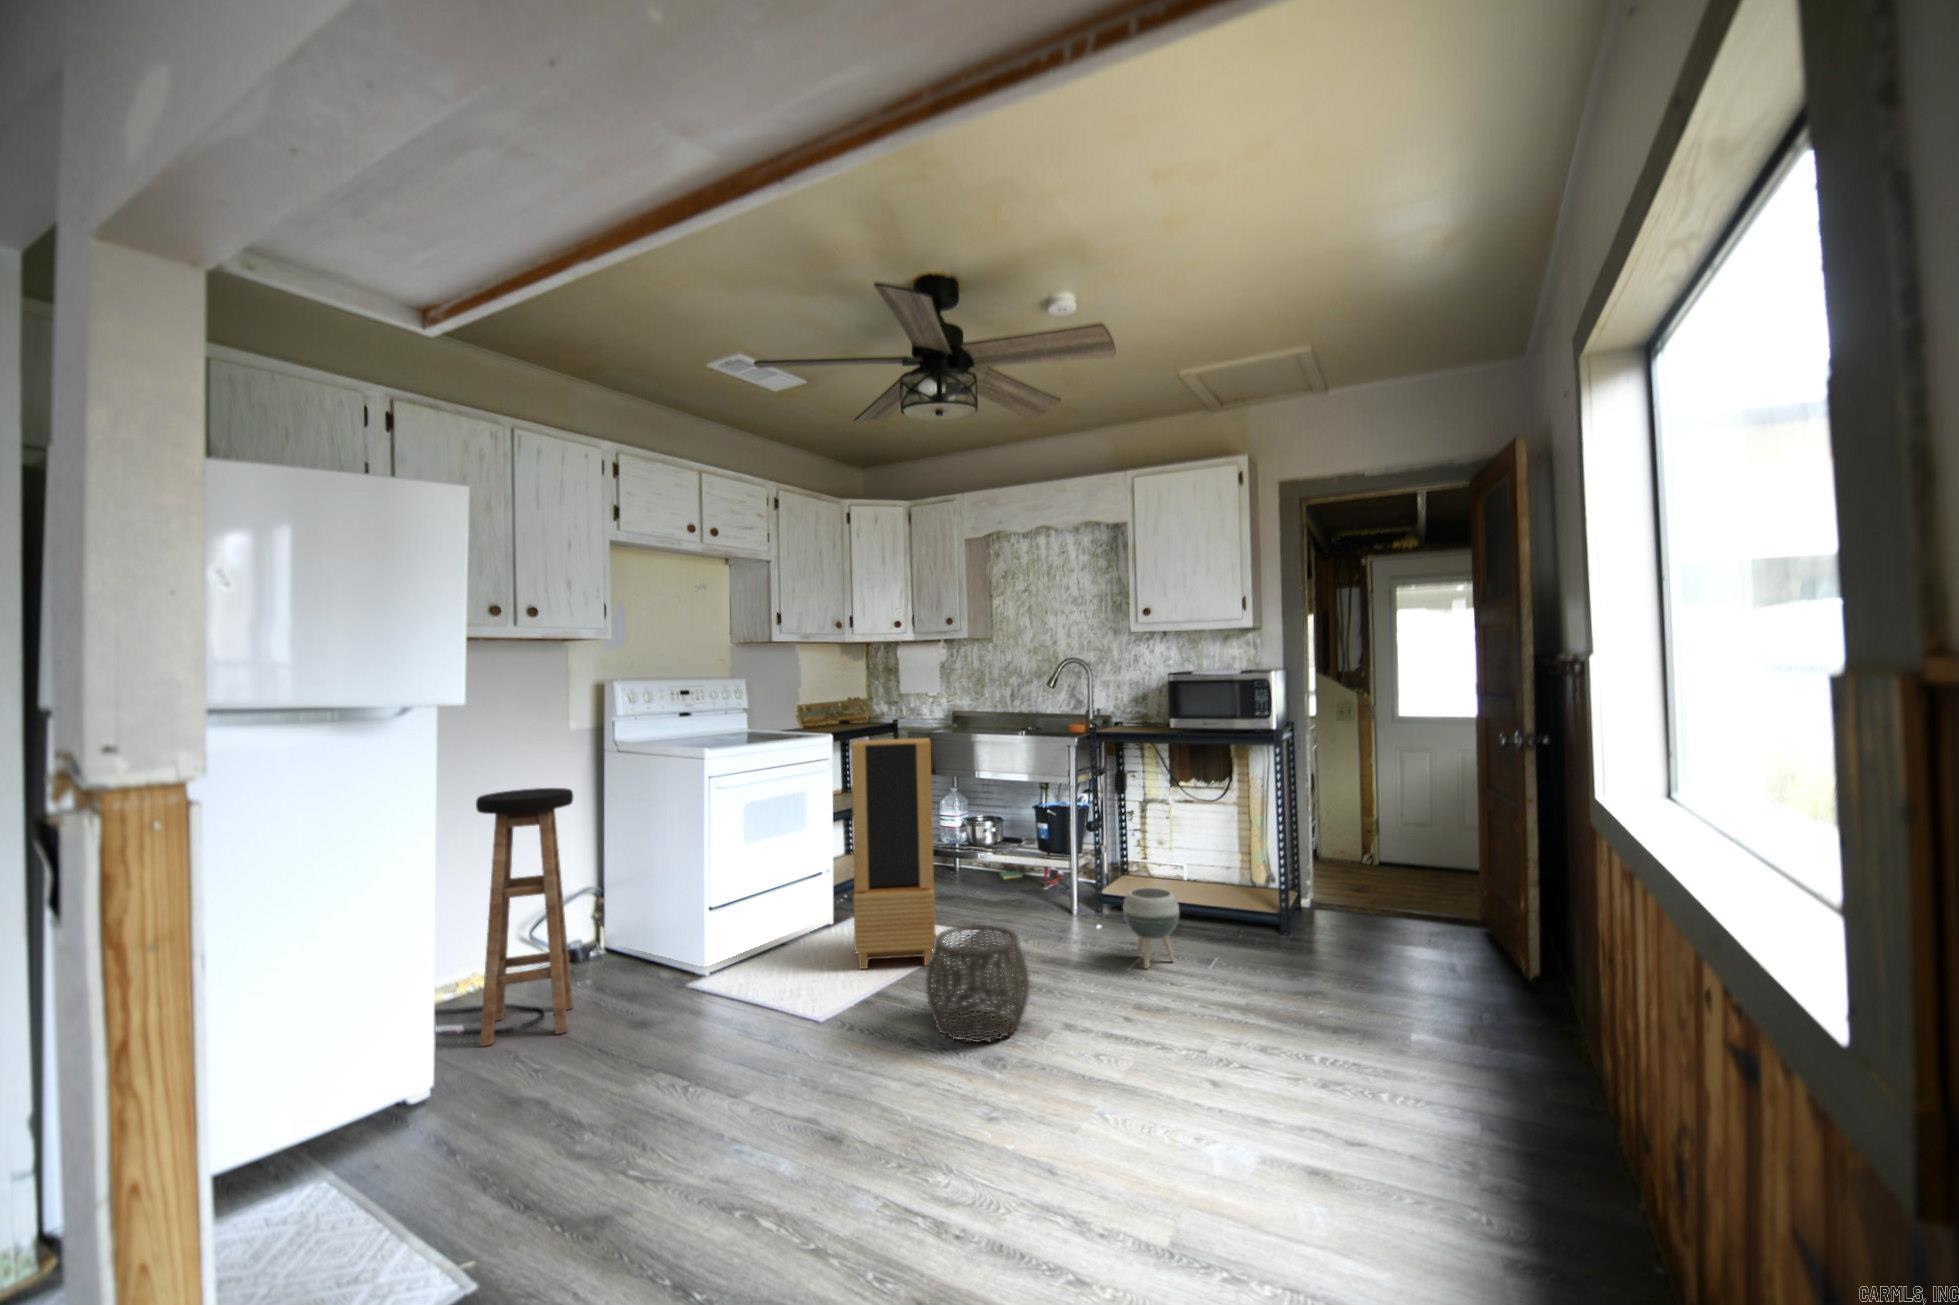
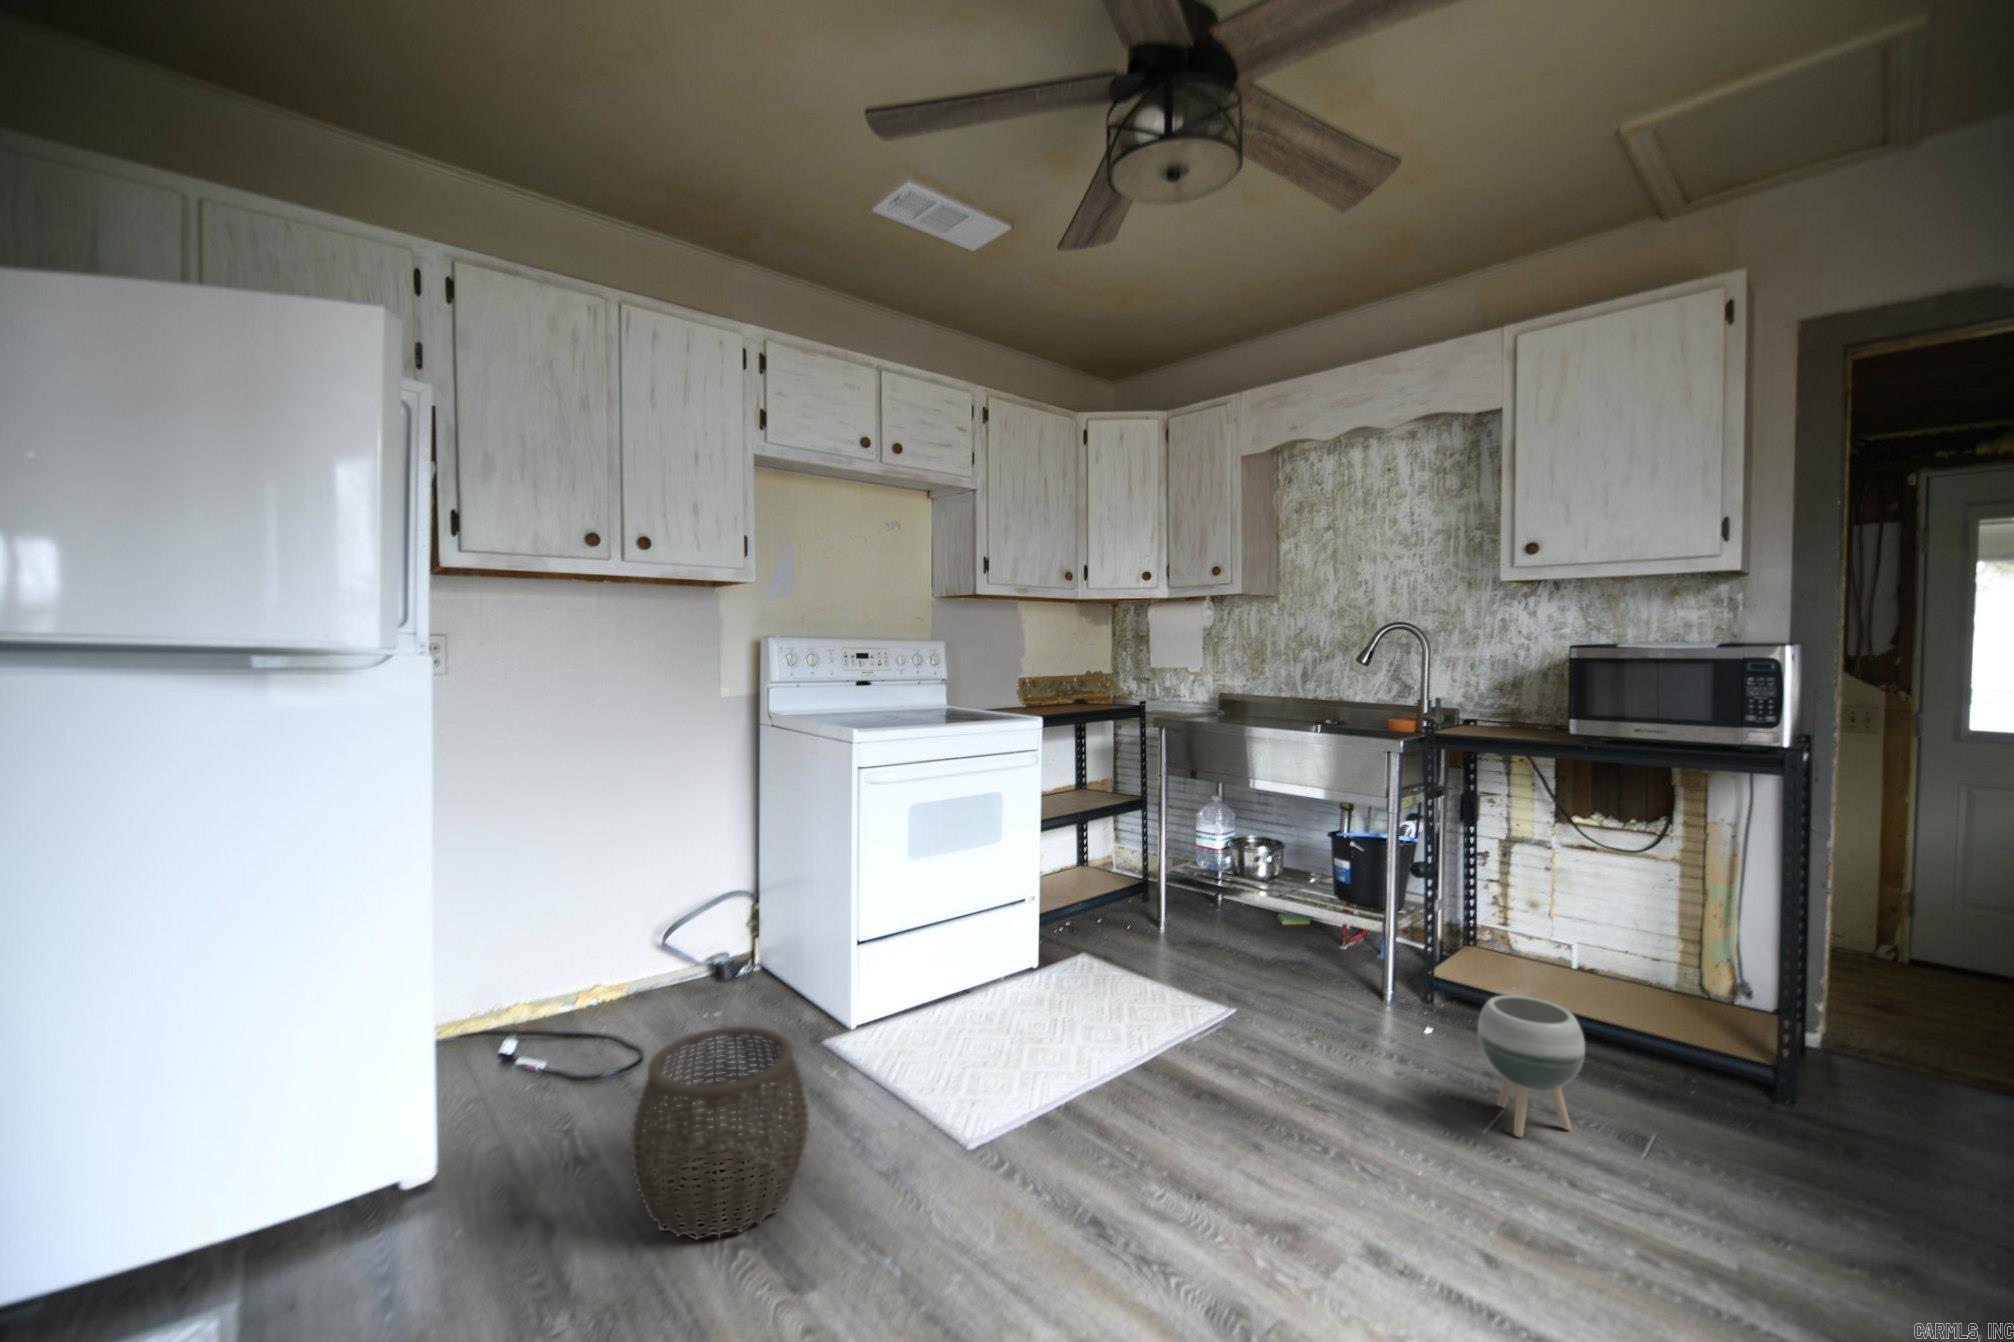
storage cabinet: present [851,738,936,969] -> none [1047,727,1171,1065]
bar stool: present [476,788,574,1046] -> none [545,768,680,1101]
woven basket: present [926,925,1029,1043] -> present [631,1027,809,1239]

